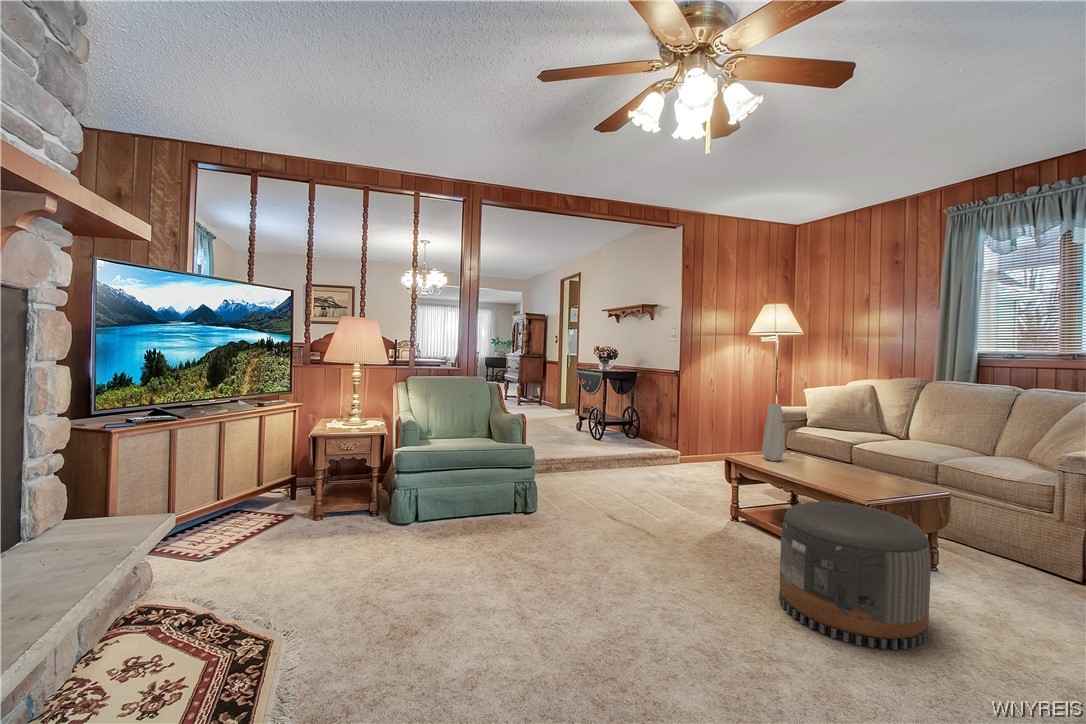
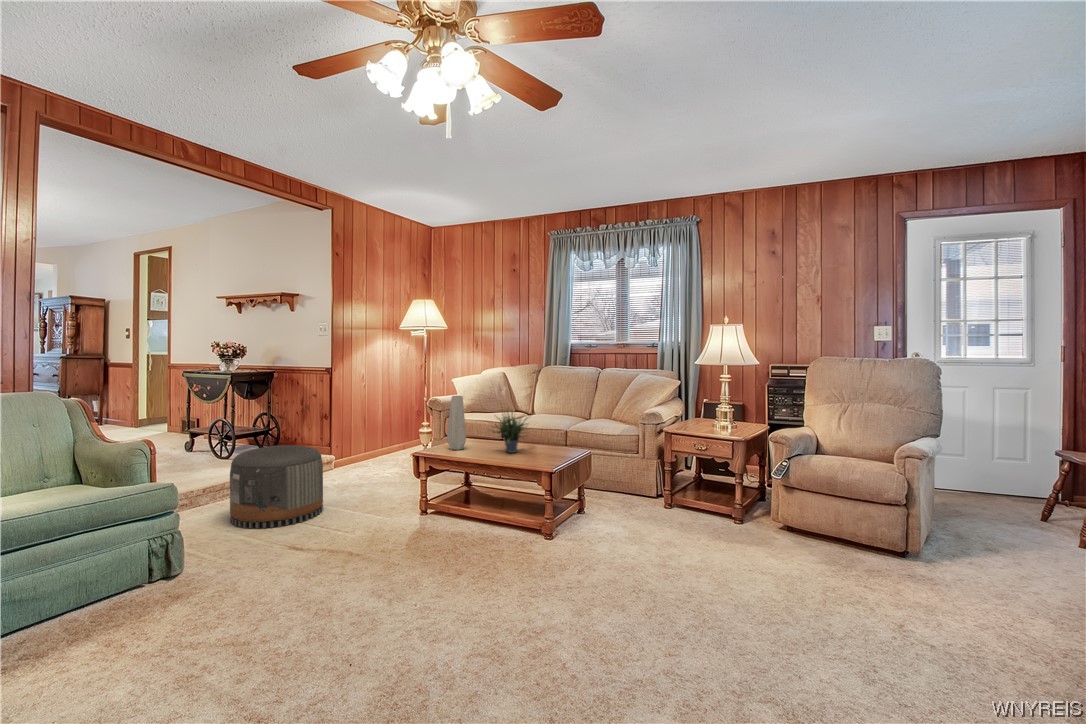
potted plant: none [806,412,863,474] -> present [492,411,530,453]
pouf: present [779,501,931,649] -> present [230,445,323,528]

